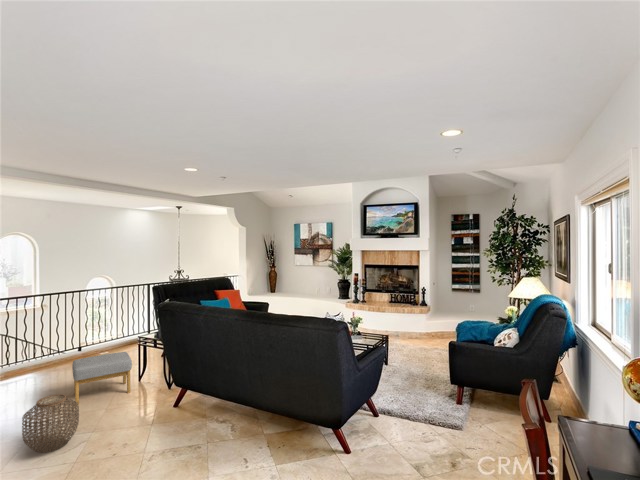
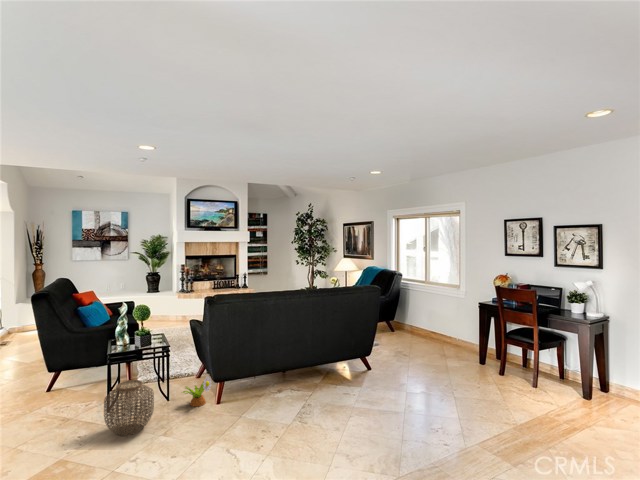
footstool: present [72,352,132,404] -> none [14,357,92,418]
decorative plant: none [111,416,152,449] -> present [183,376,211,407]

